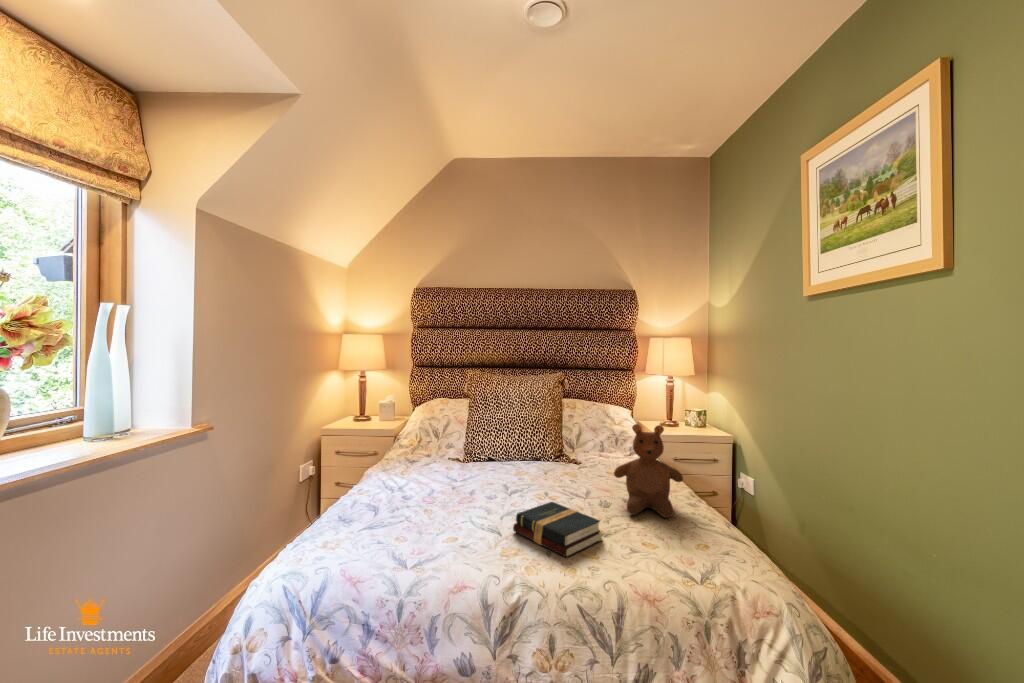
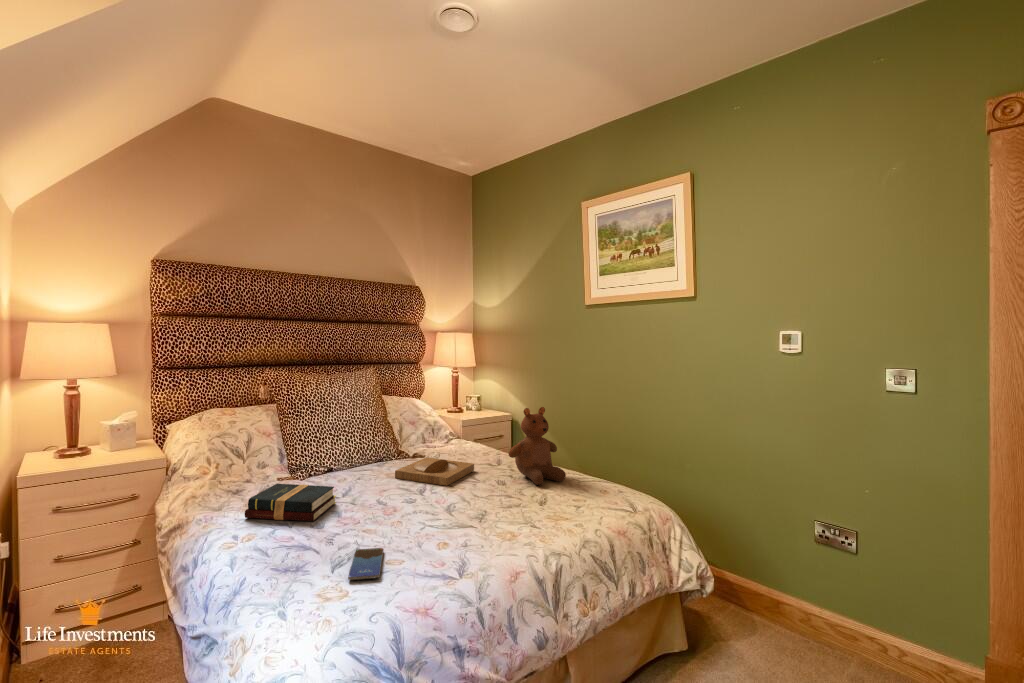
tray: none [521,462,598,492] -> present [395,457,474,486]
hardback book: present [513,502,603,557] -> present [245,484,336,521]
smartphone: none [349,520,404,545] -> present [348,548,384,580]

